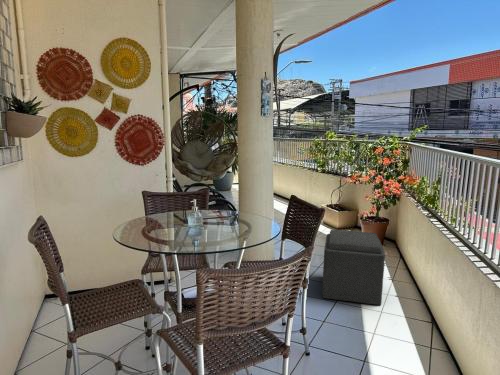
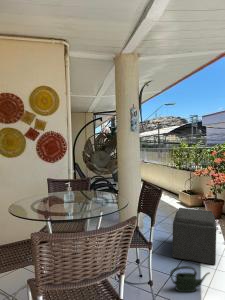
watering can: none [325,308,378,342] -> present [170,266,209,292]

